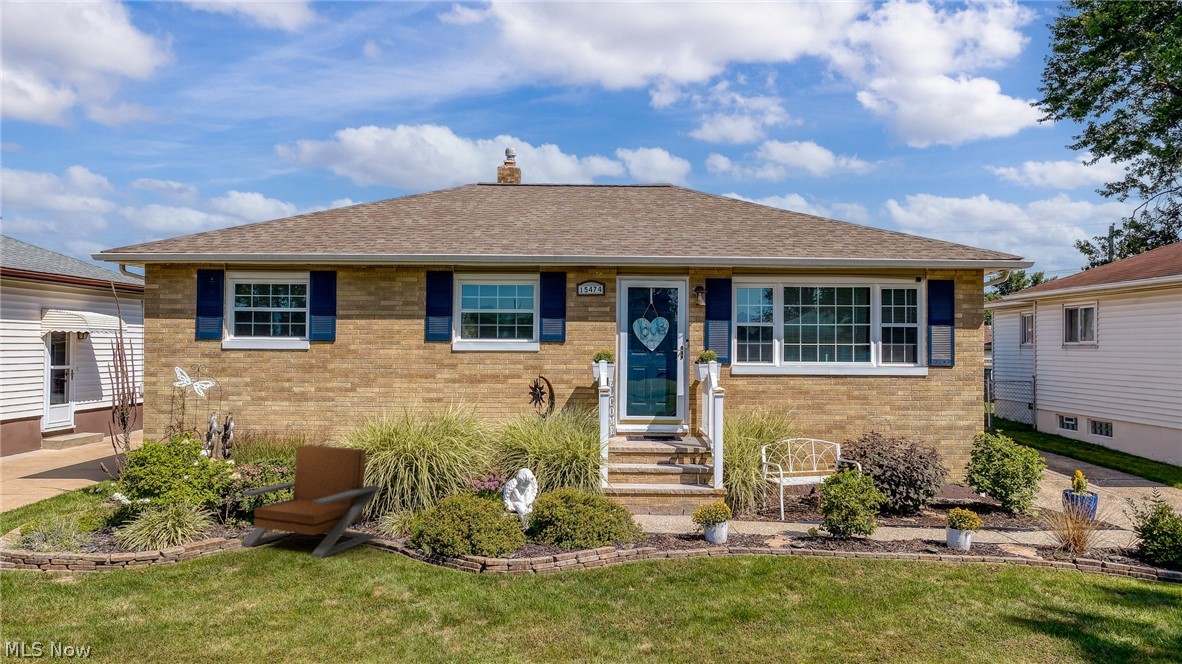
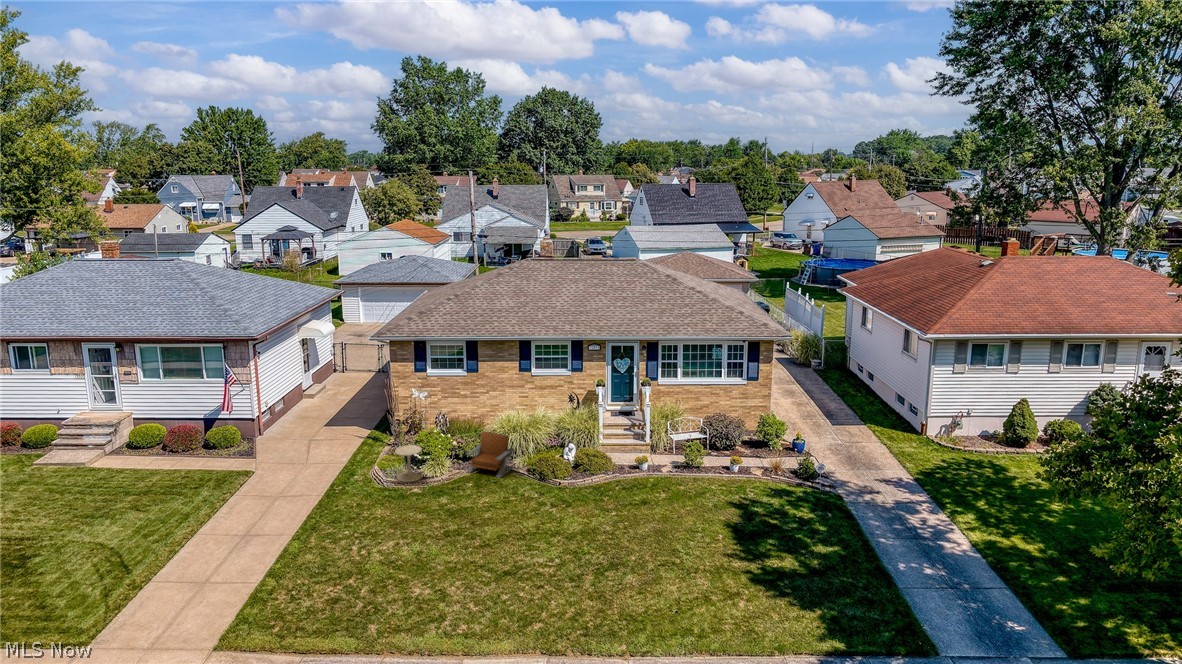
pedestal table: none [33,467,122,561] -> present [395,445,422,482]

